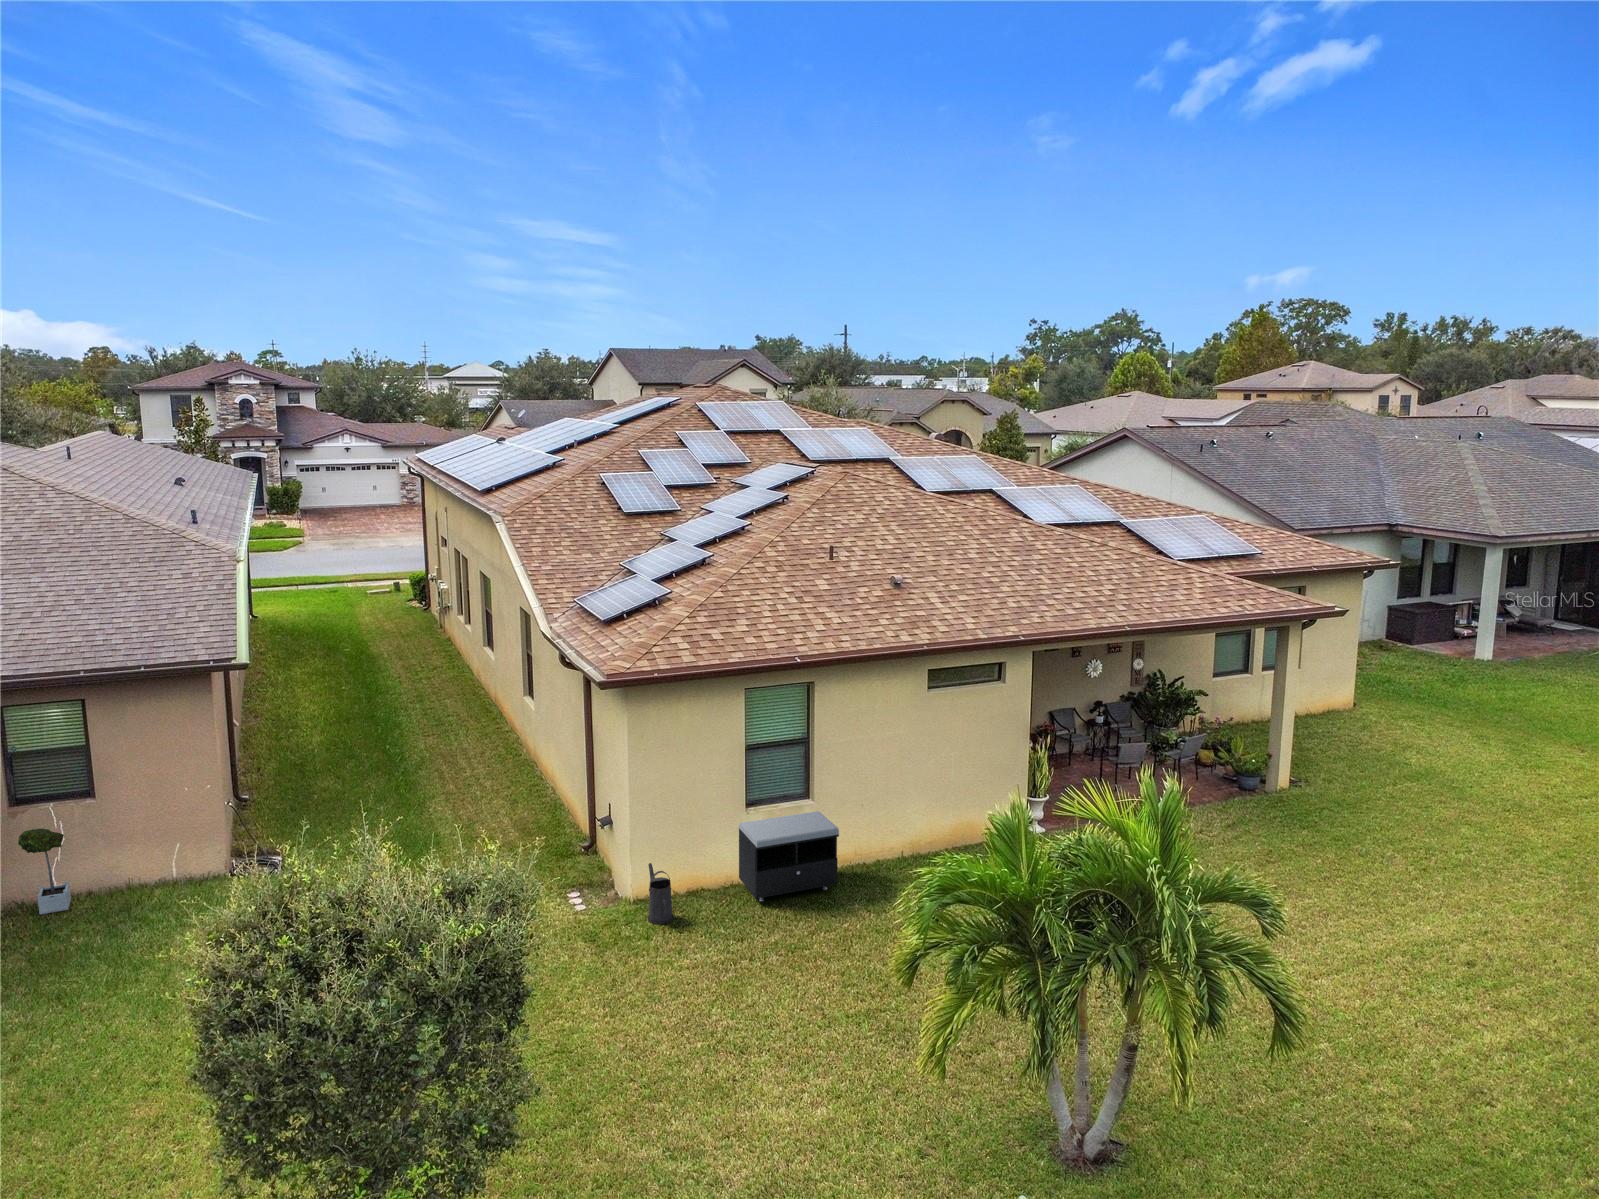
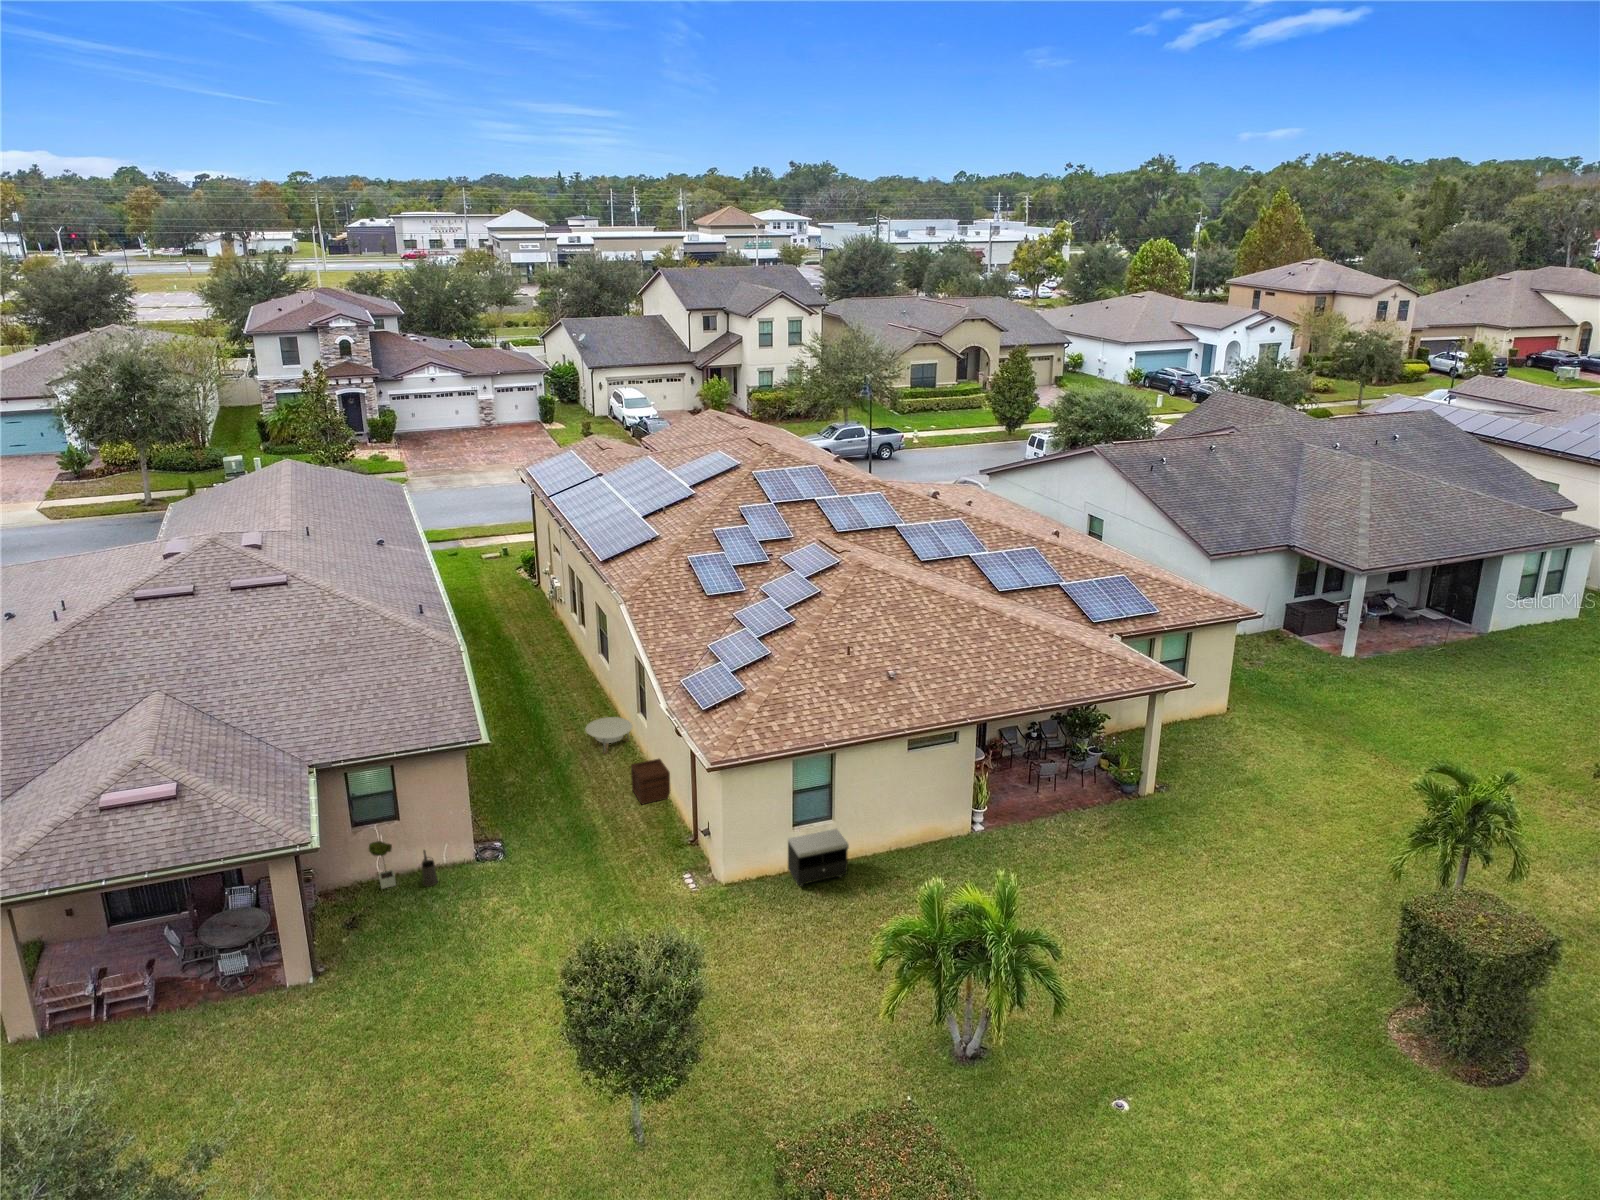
round table: none [447,710,518,756] -> present [586,717,632,754]
wooden crate: none [503,743,562,808] -> present [631,759,671,804]
watering can: present [648,863,673,924] -> present [422,850,438,887]

